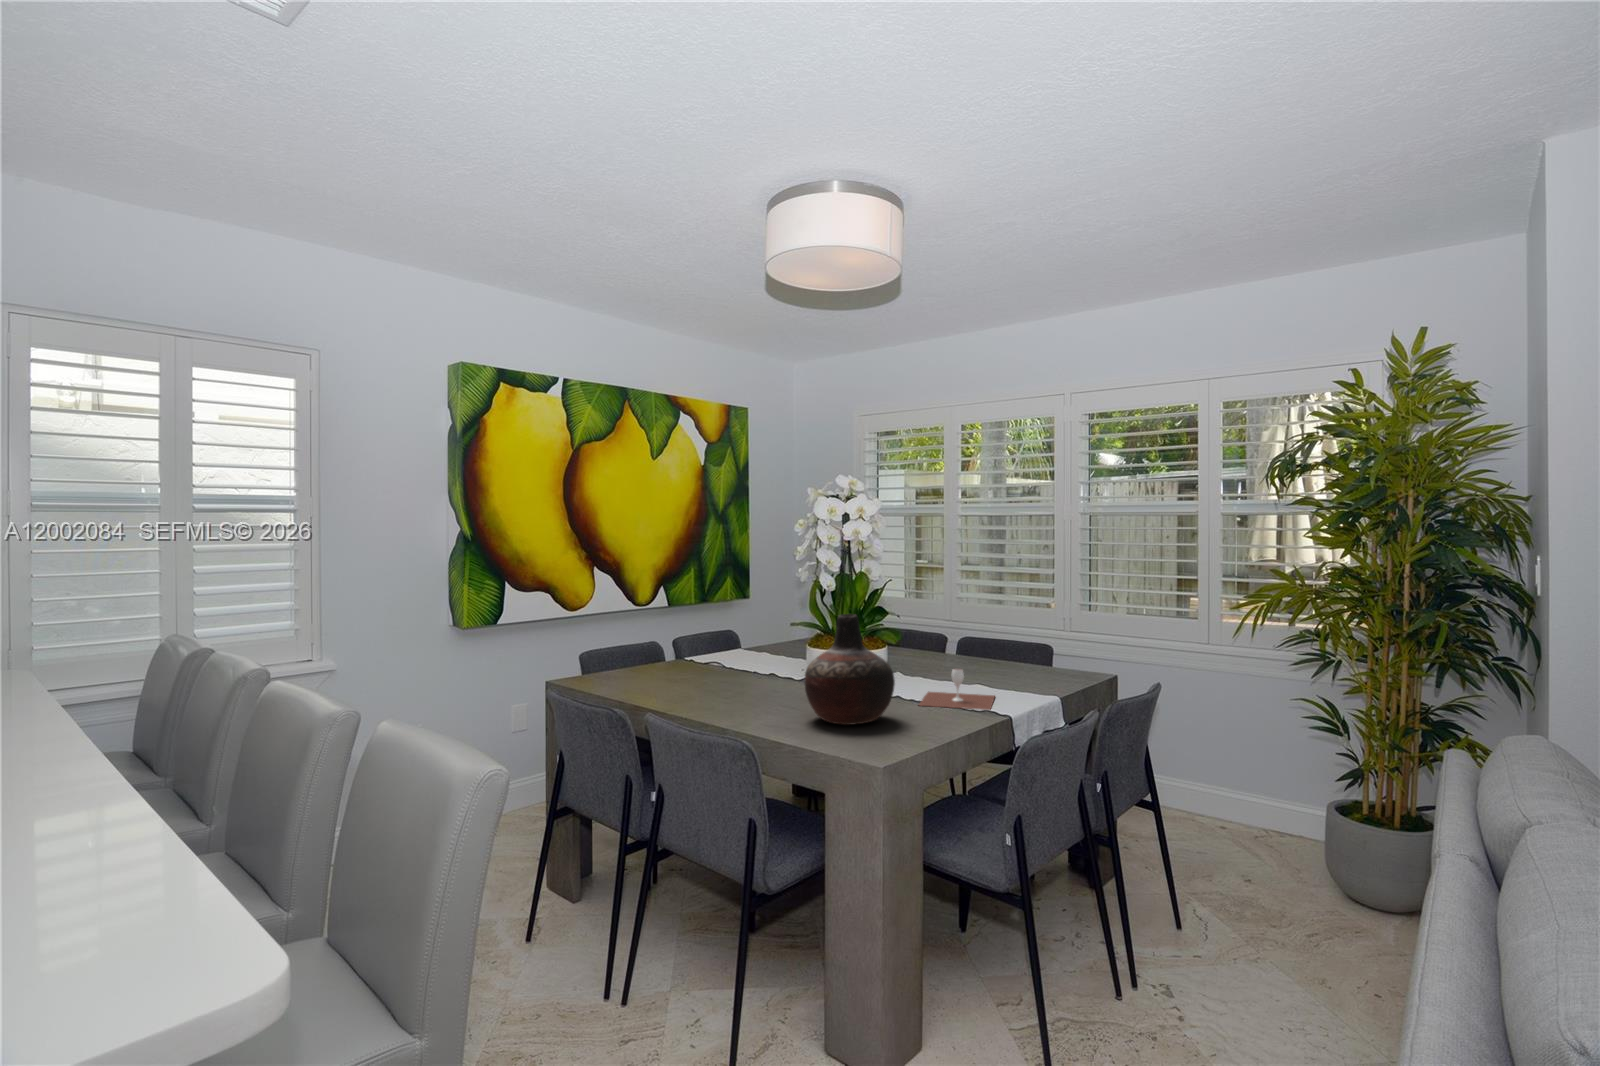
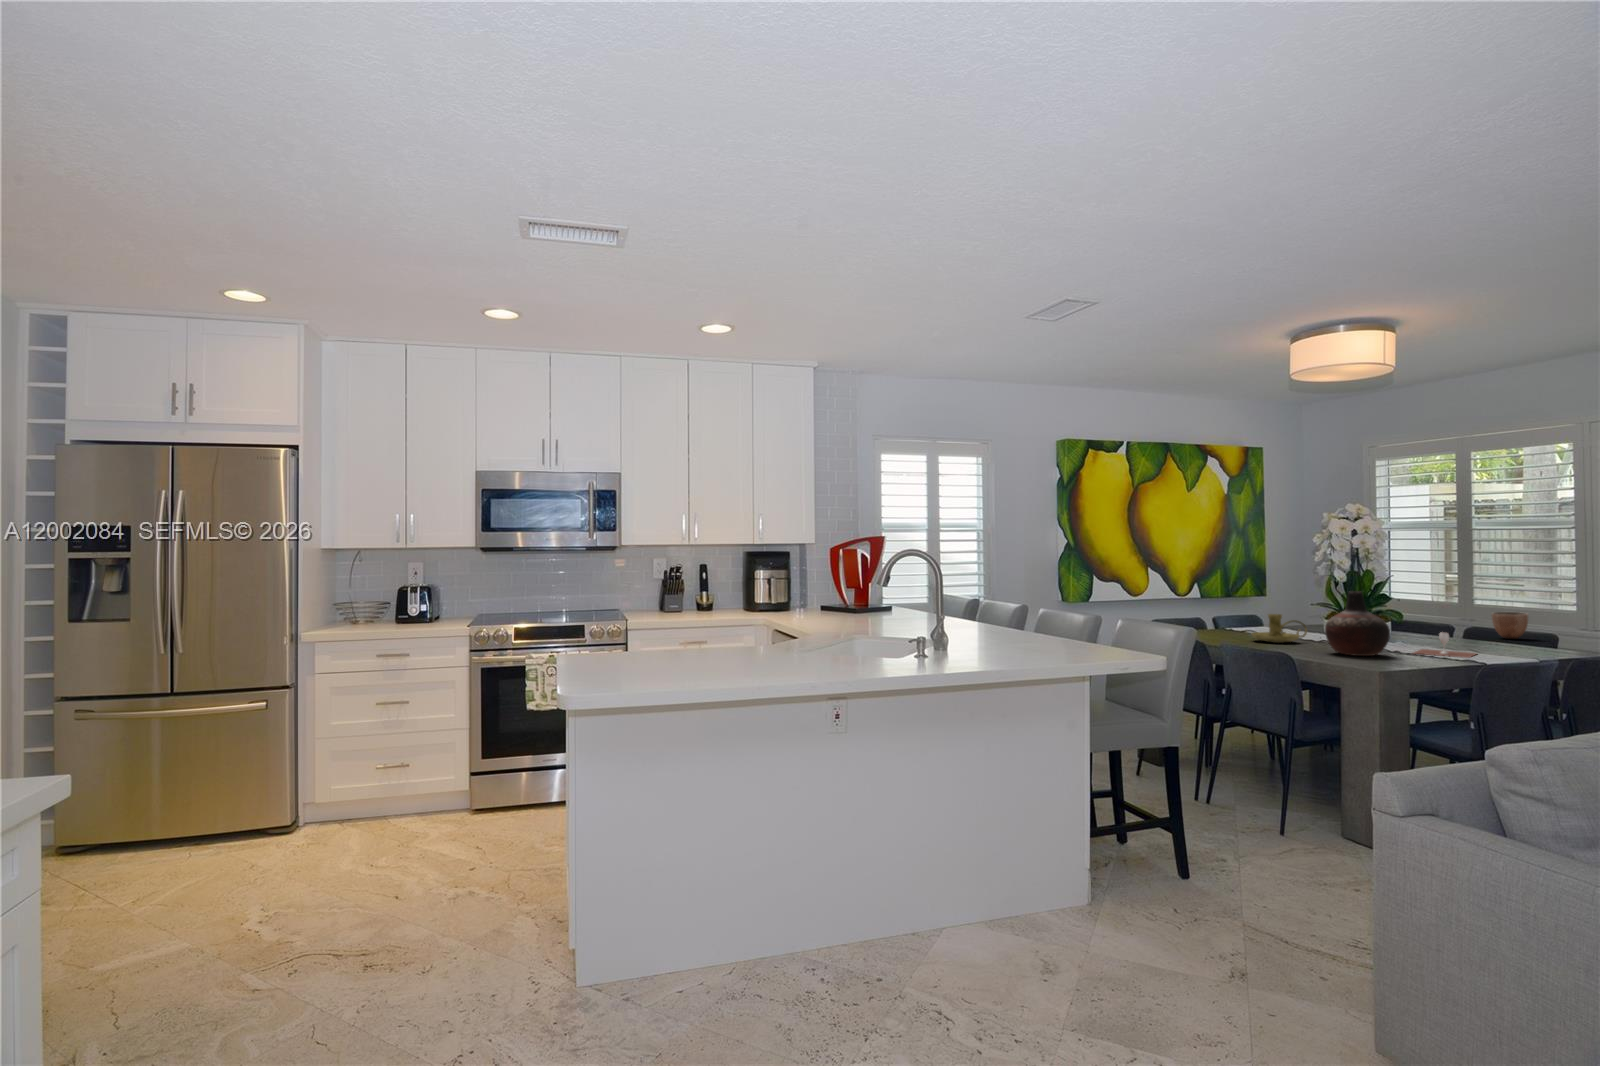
decorative bowl: none [988,619,1024,654] -> present [1492,612,1528,639]
candle holder: none [706,646,784,693] -> present [1252,614,1307,643]

